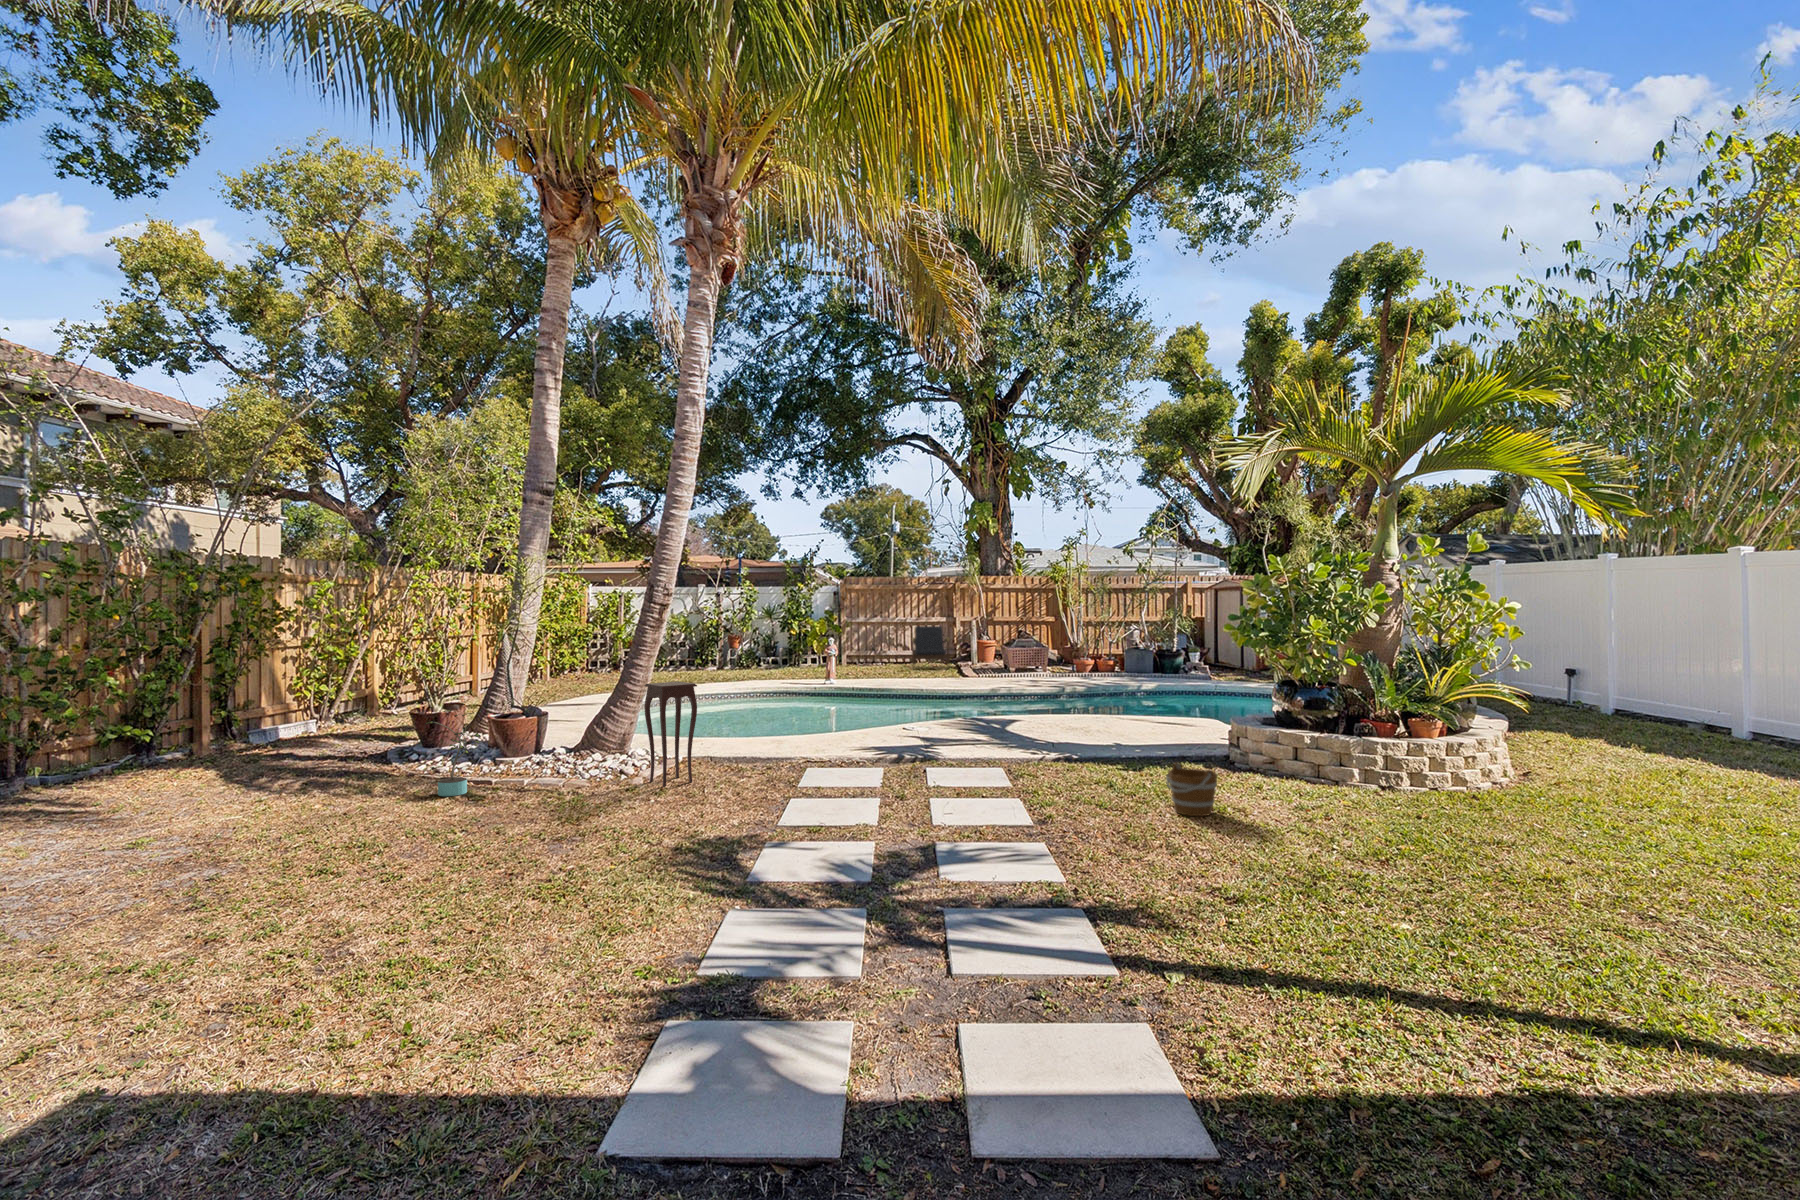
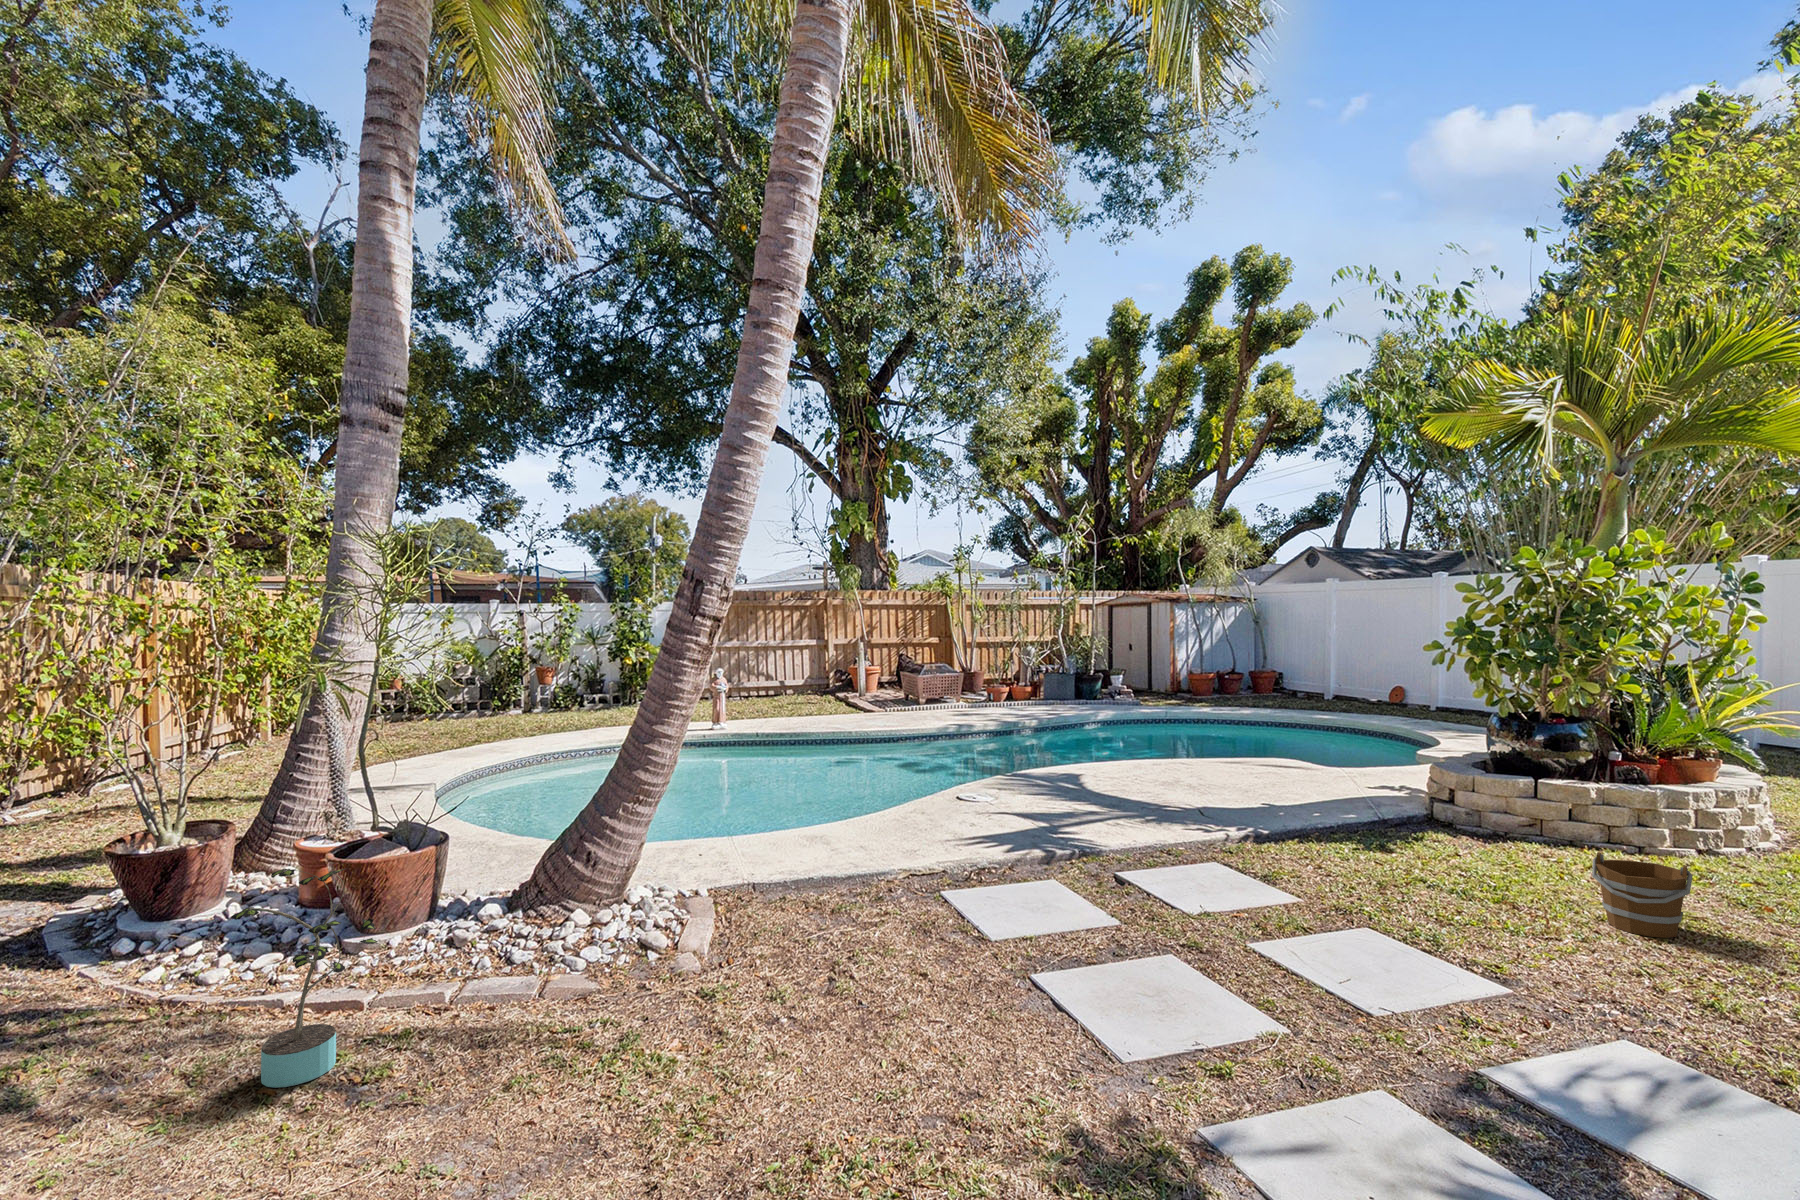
lounge chair: present [912,626,950,668] -> none [781,648,829,702]
side table: present [644,681,697,787] -> none [713,764,815,975]

